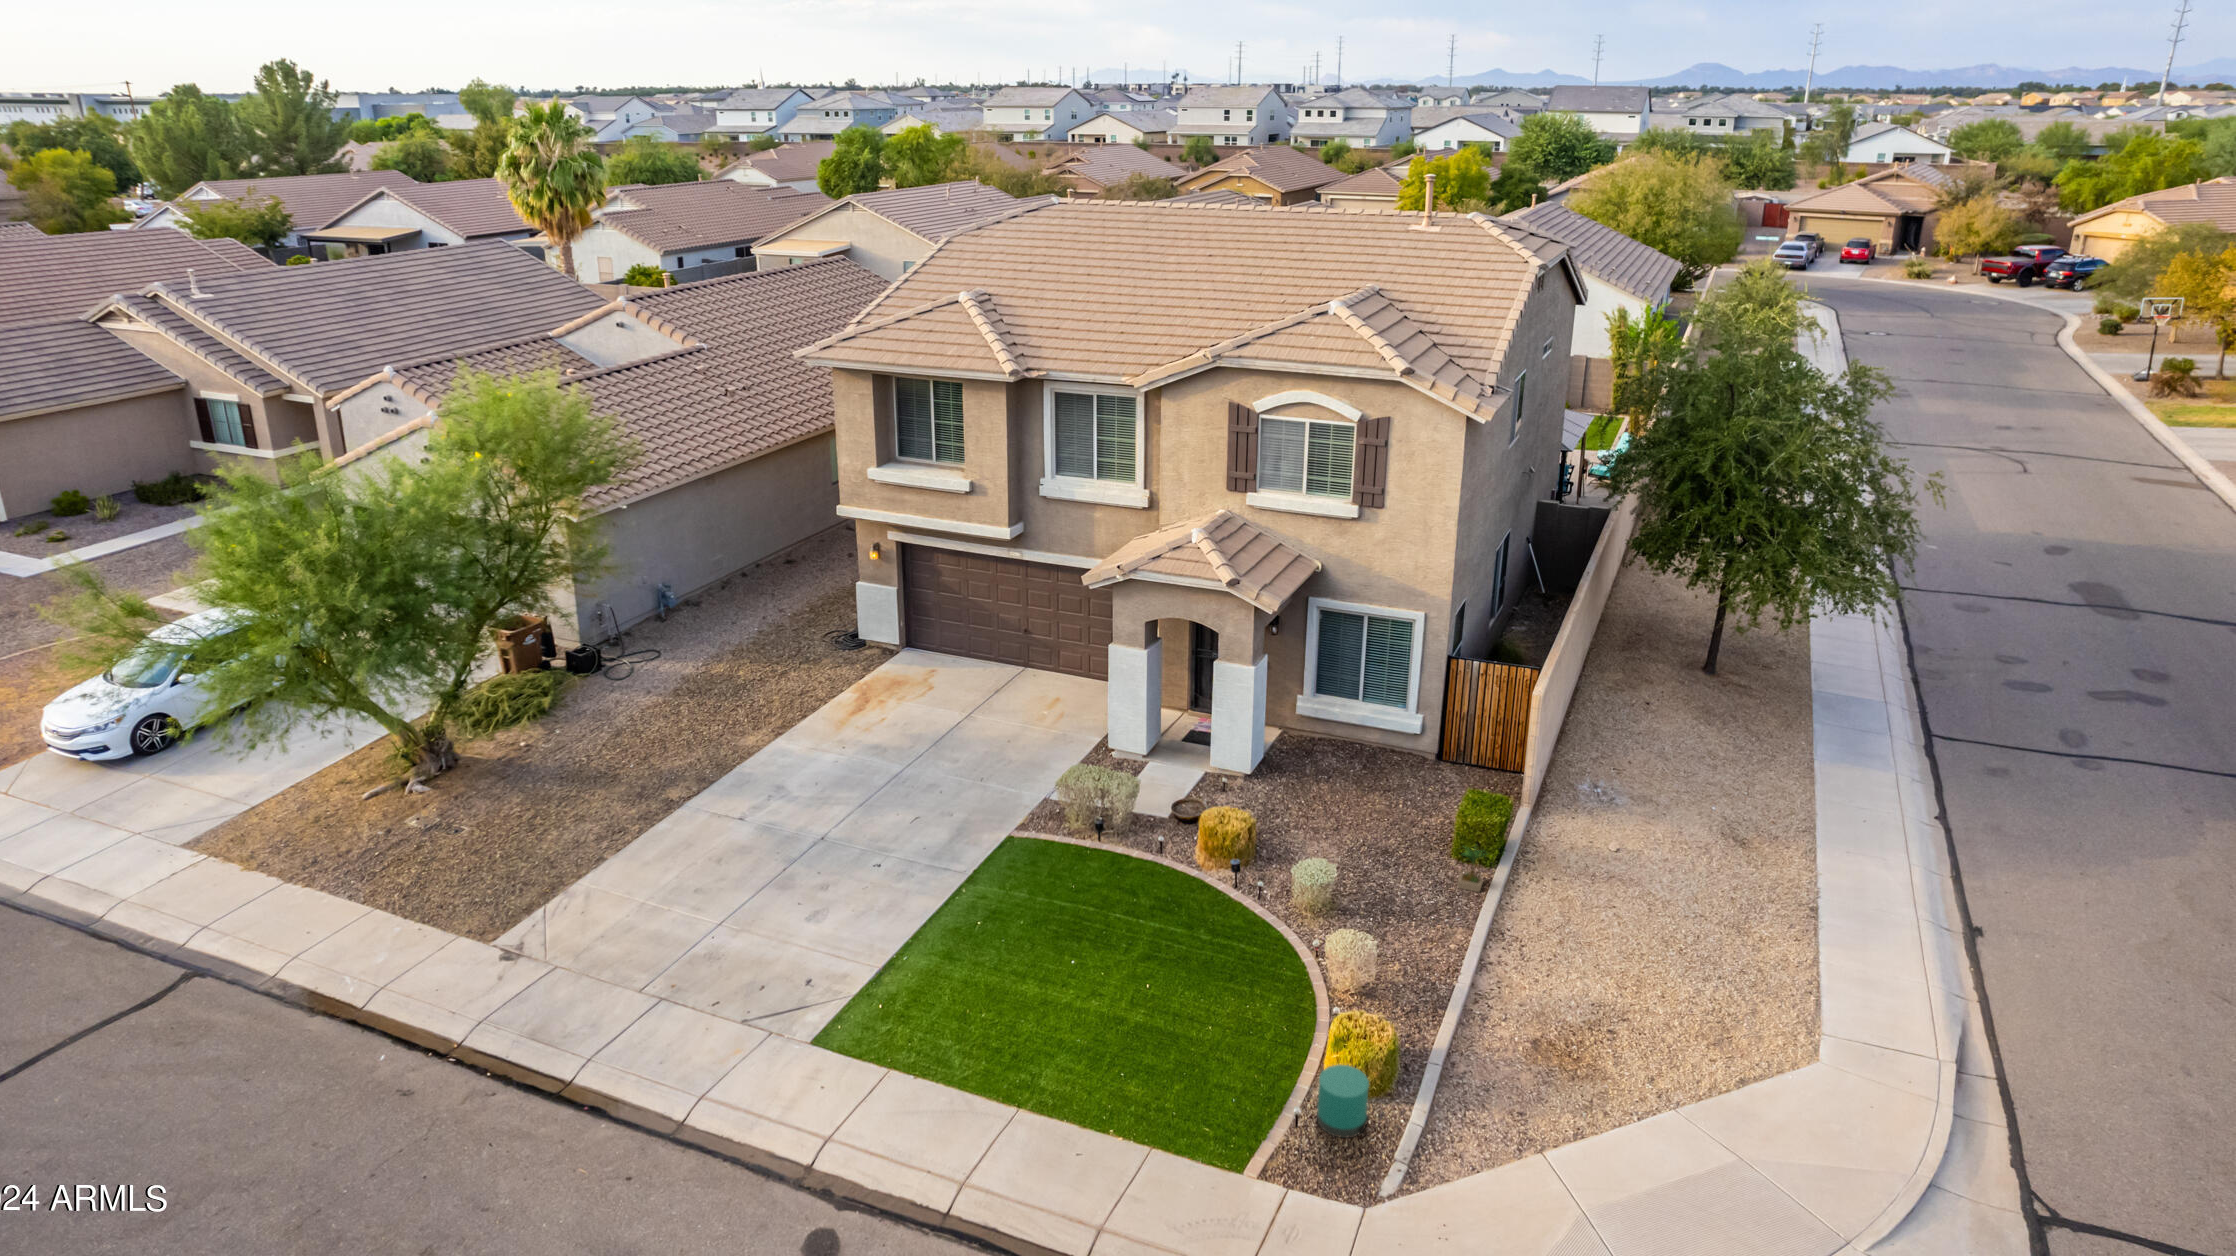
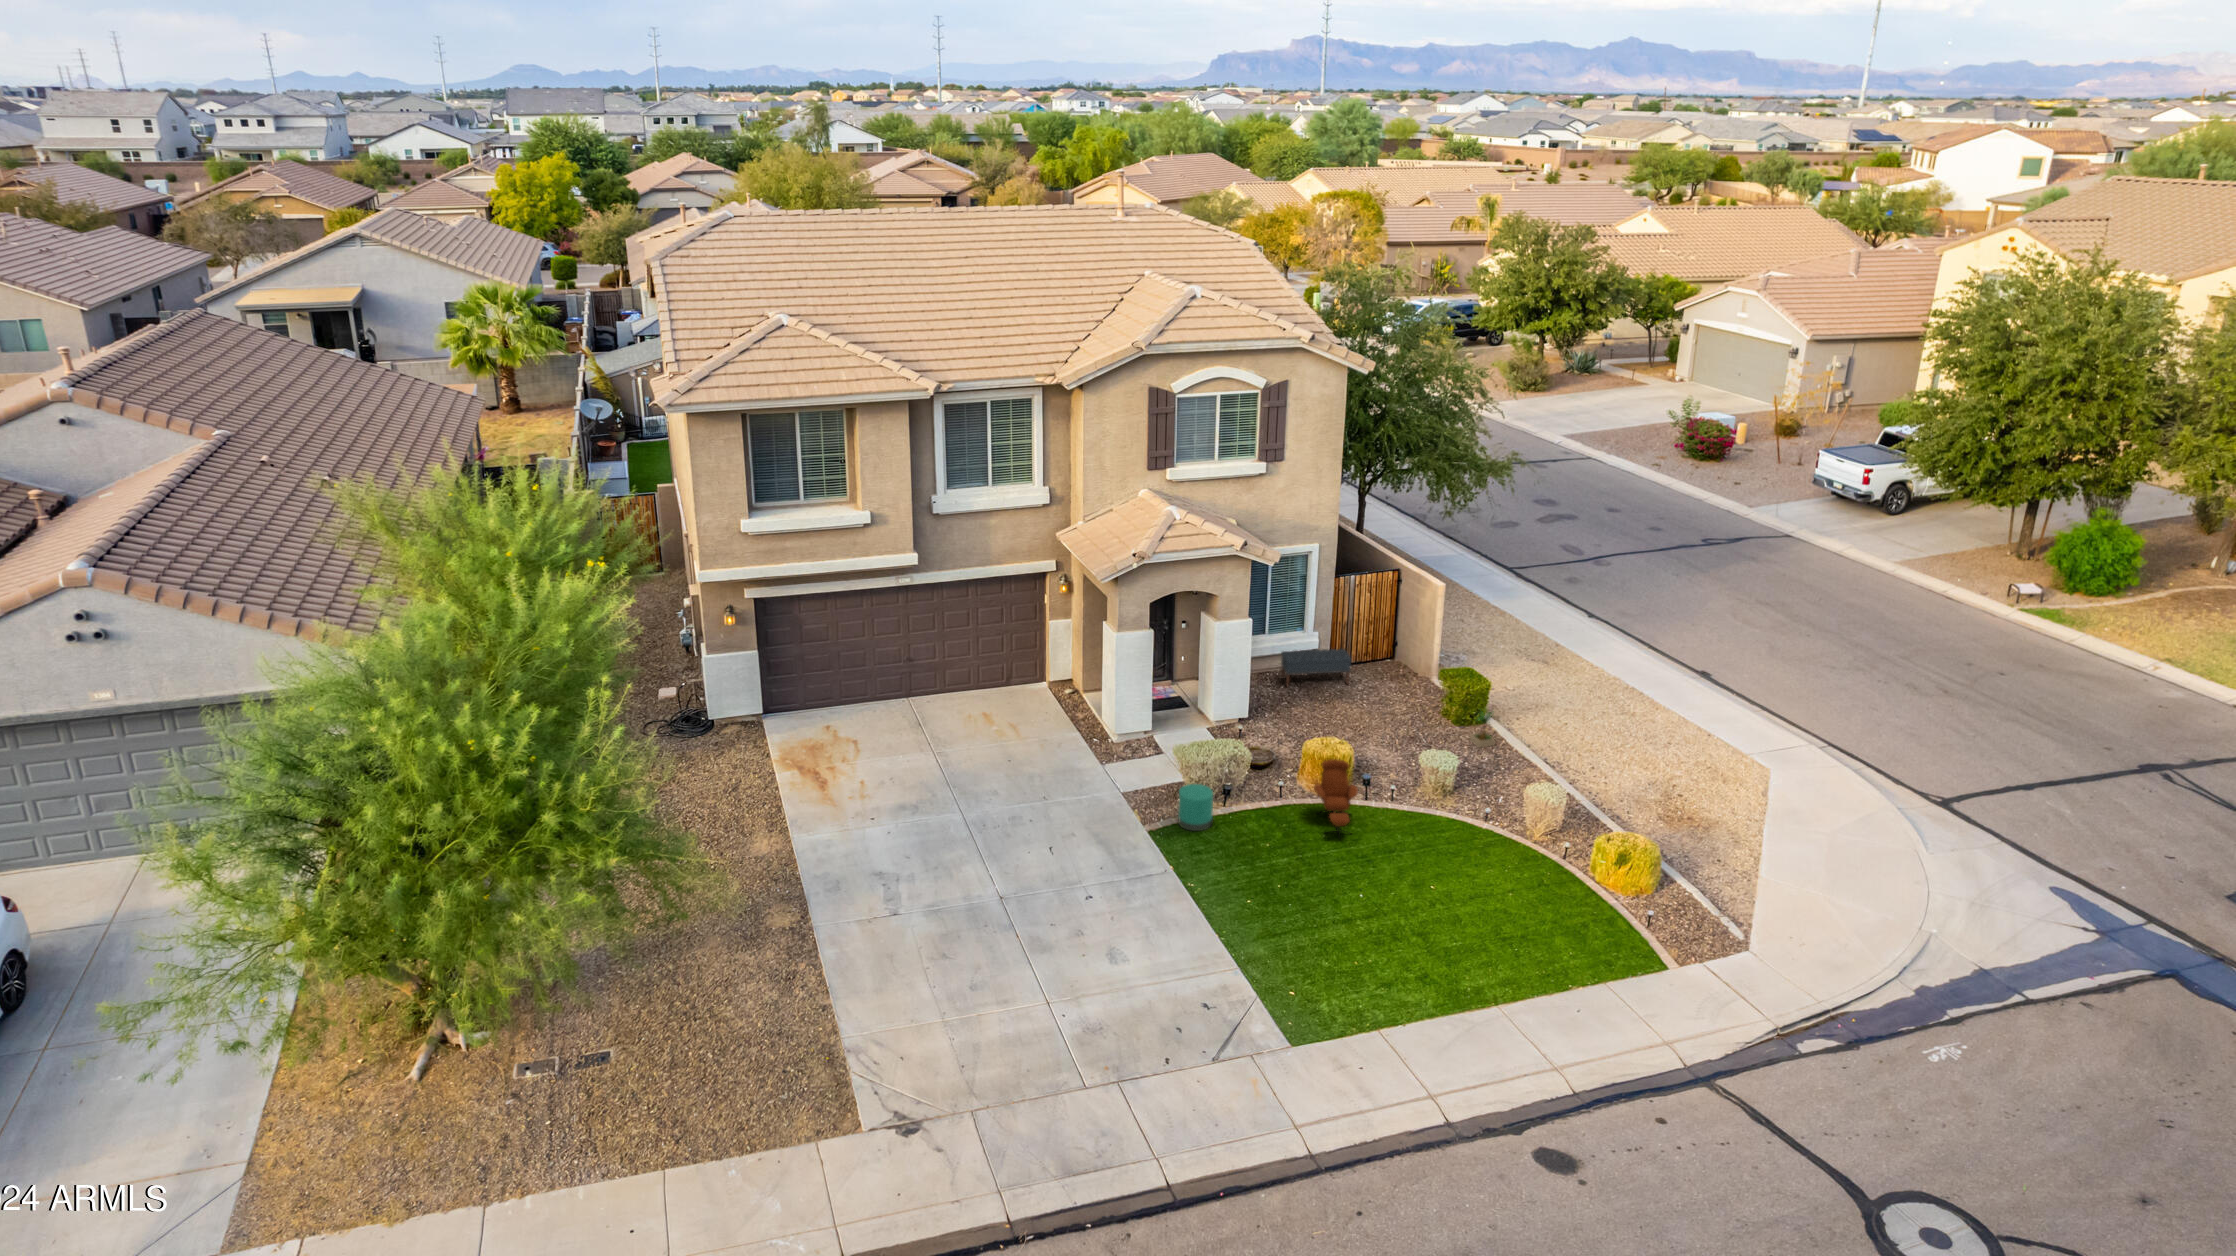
bench: none [1361,724,1445,783] -> present [1281,649,1351,686]
lounge chair: none [1152,825,1216,909] -> present [1314,759,1358,834]
trash can: present [1317,1065,1369,1138] -> present [1178,784,1213,831]

